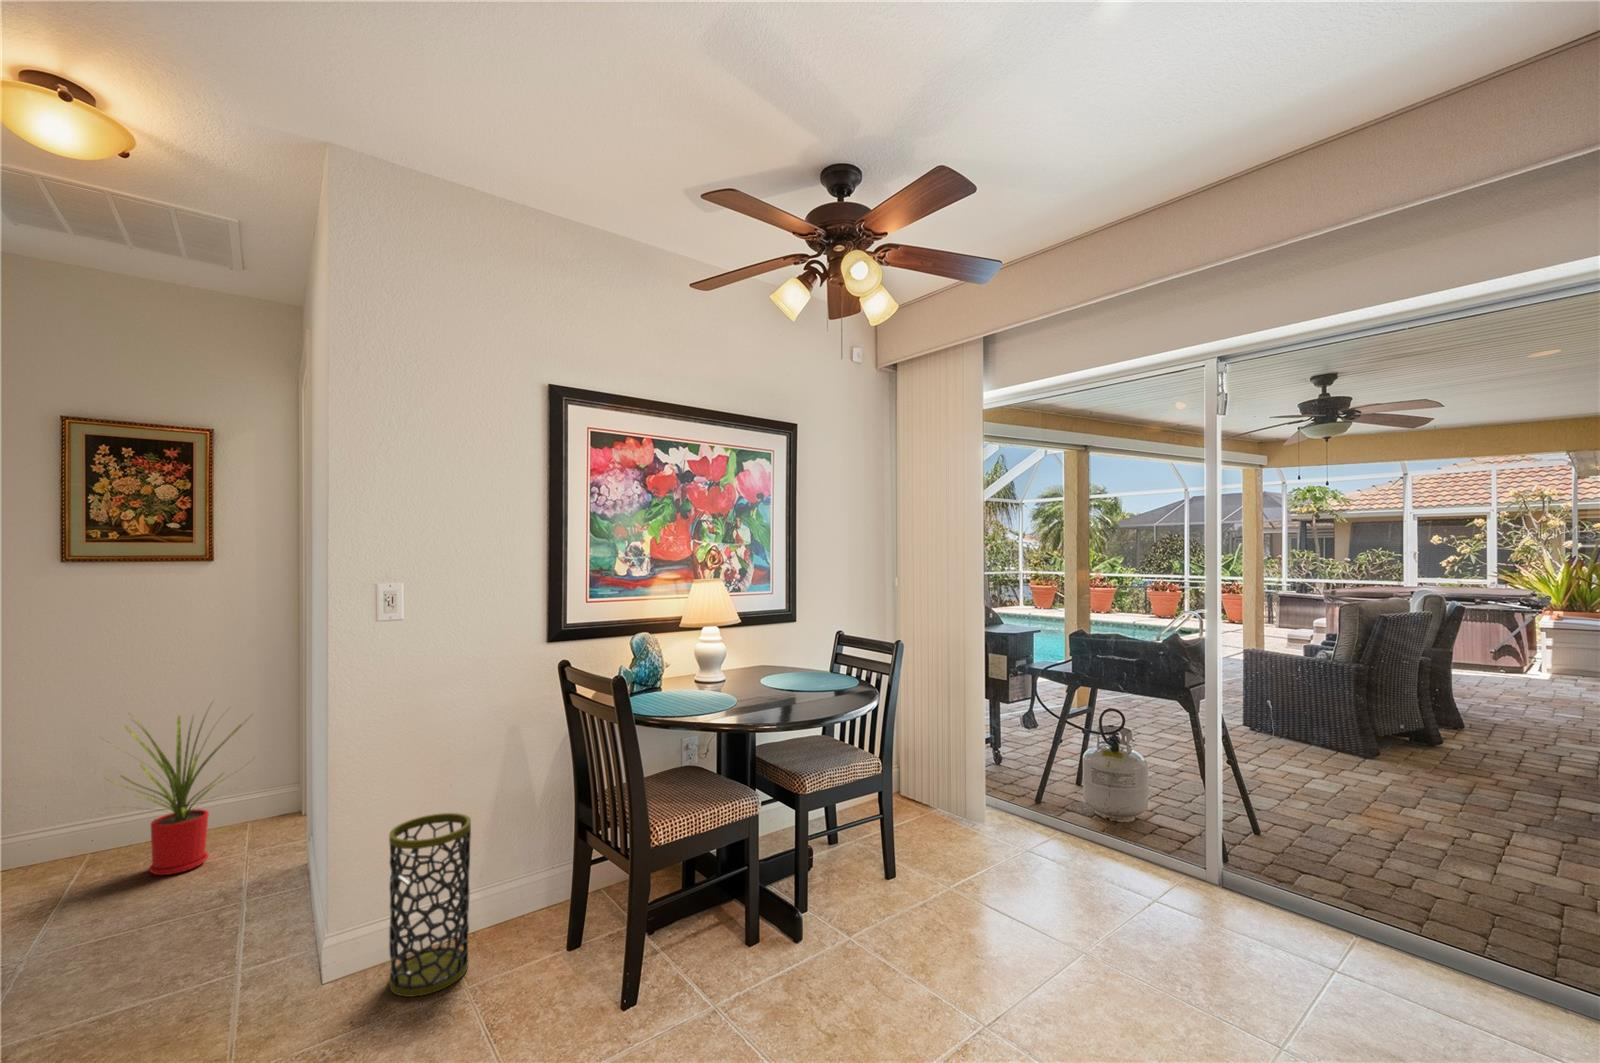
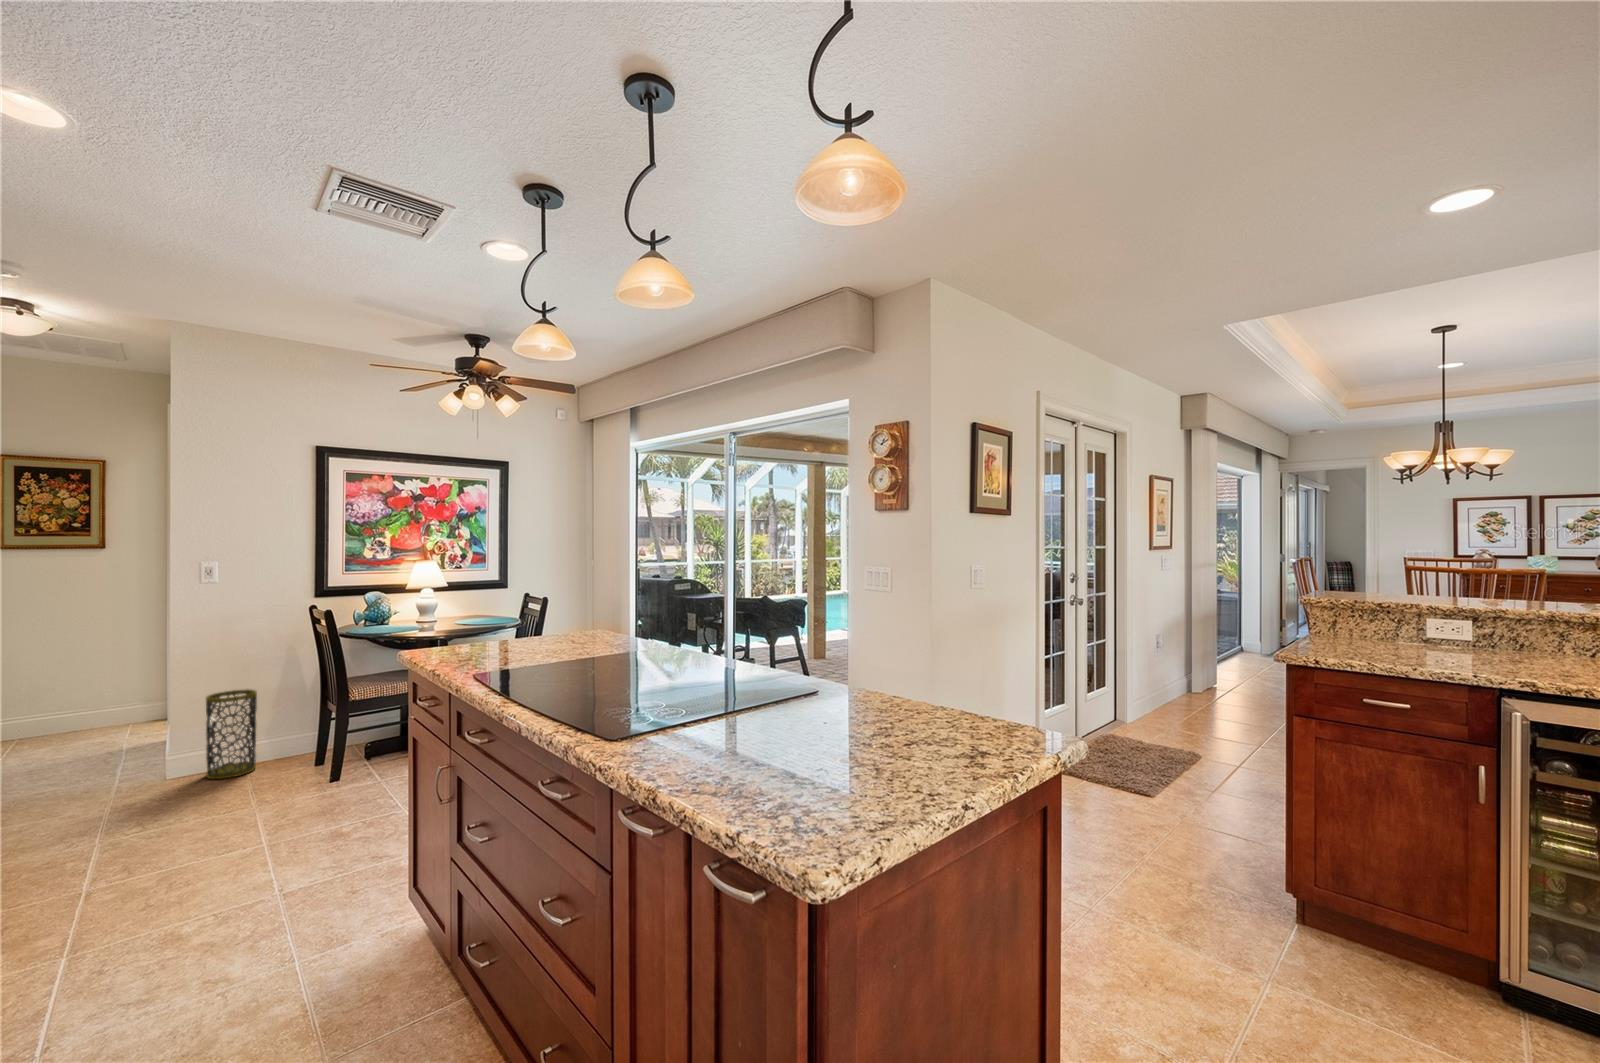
house plant: present [118,716,250,875] -> none [28,636,138,742]

